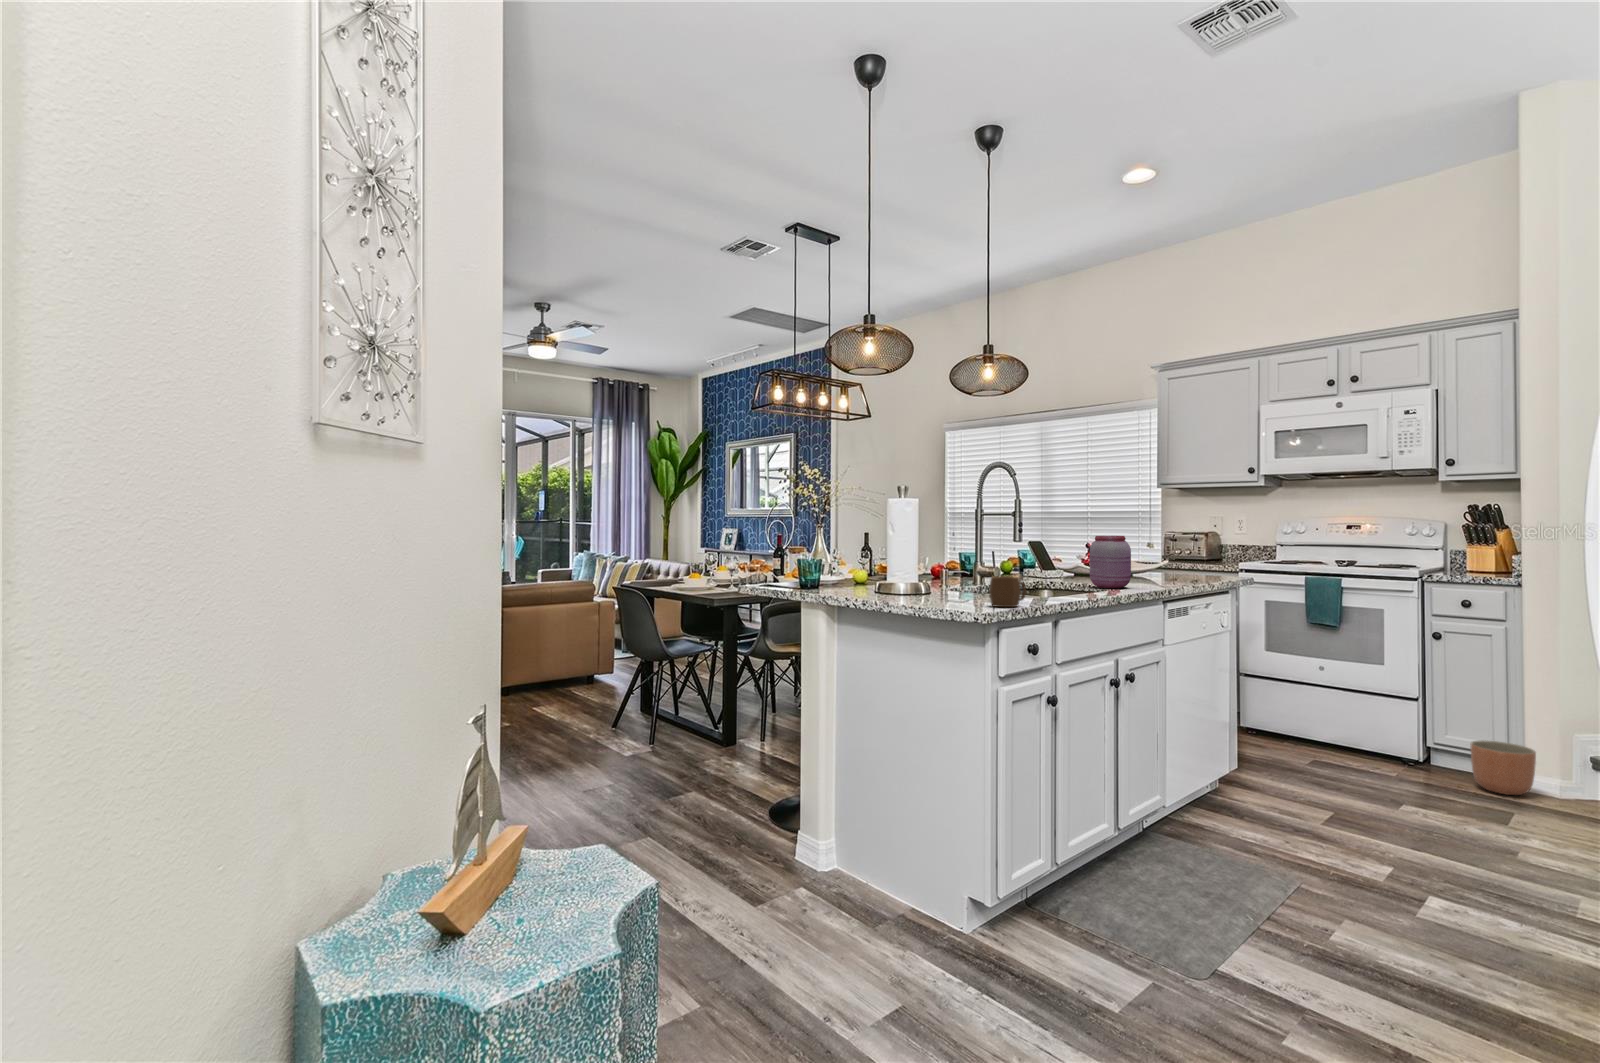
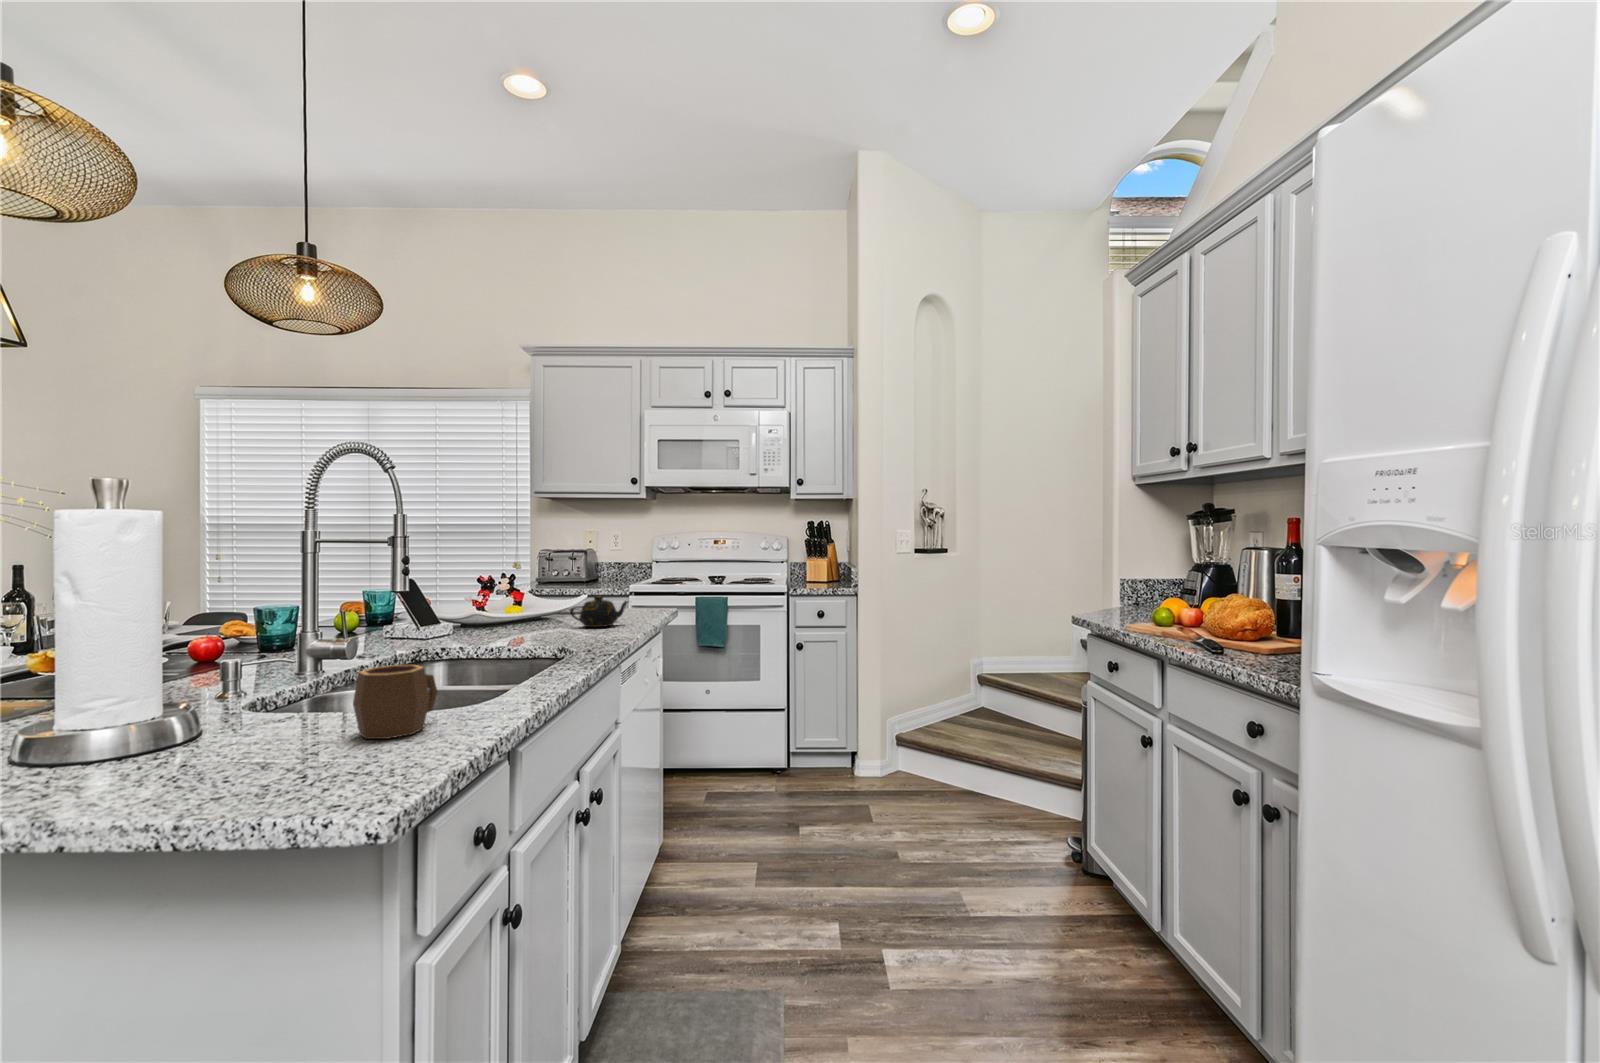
jar: present [1090,536,1131,588] -> none [497,563,558,643]
teapot: none [1148,562,1198,585] -> present [570,595,628,627]
planter: present [1470,740,1536,795] -> none [830,738,874,787]

